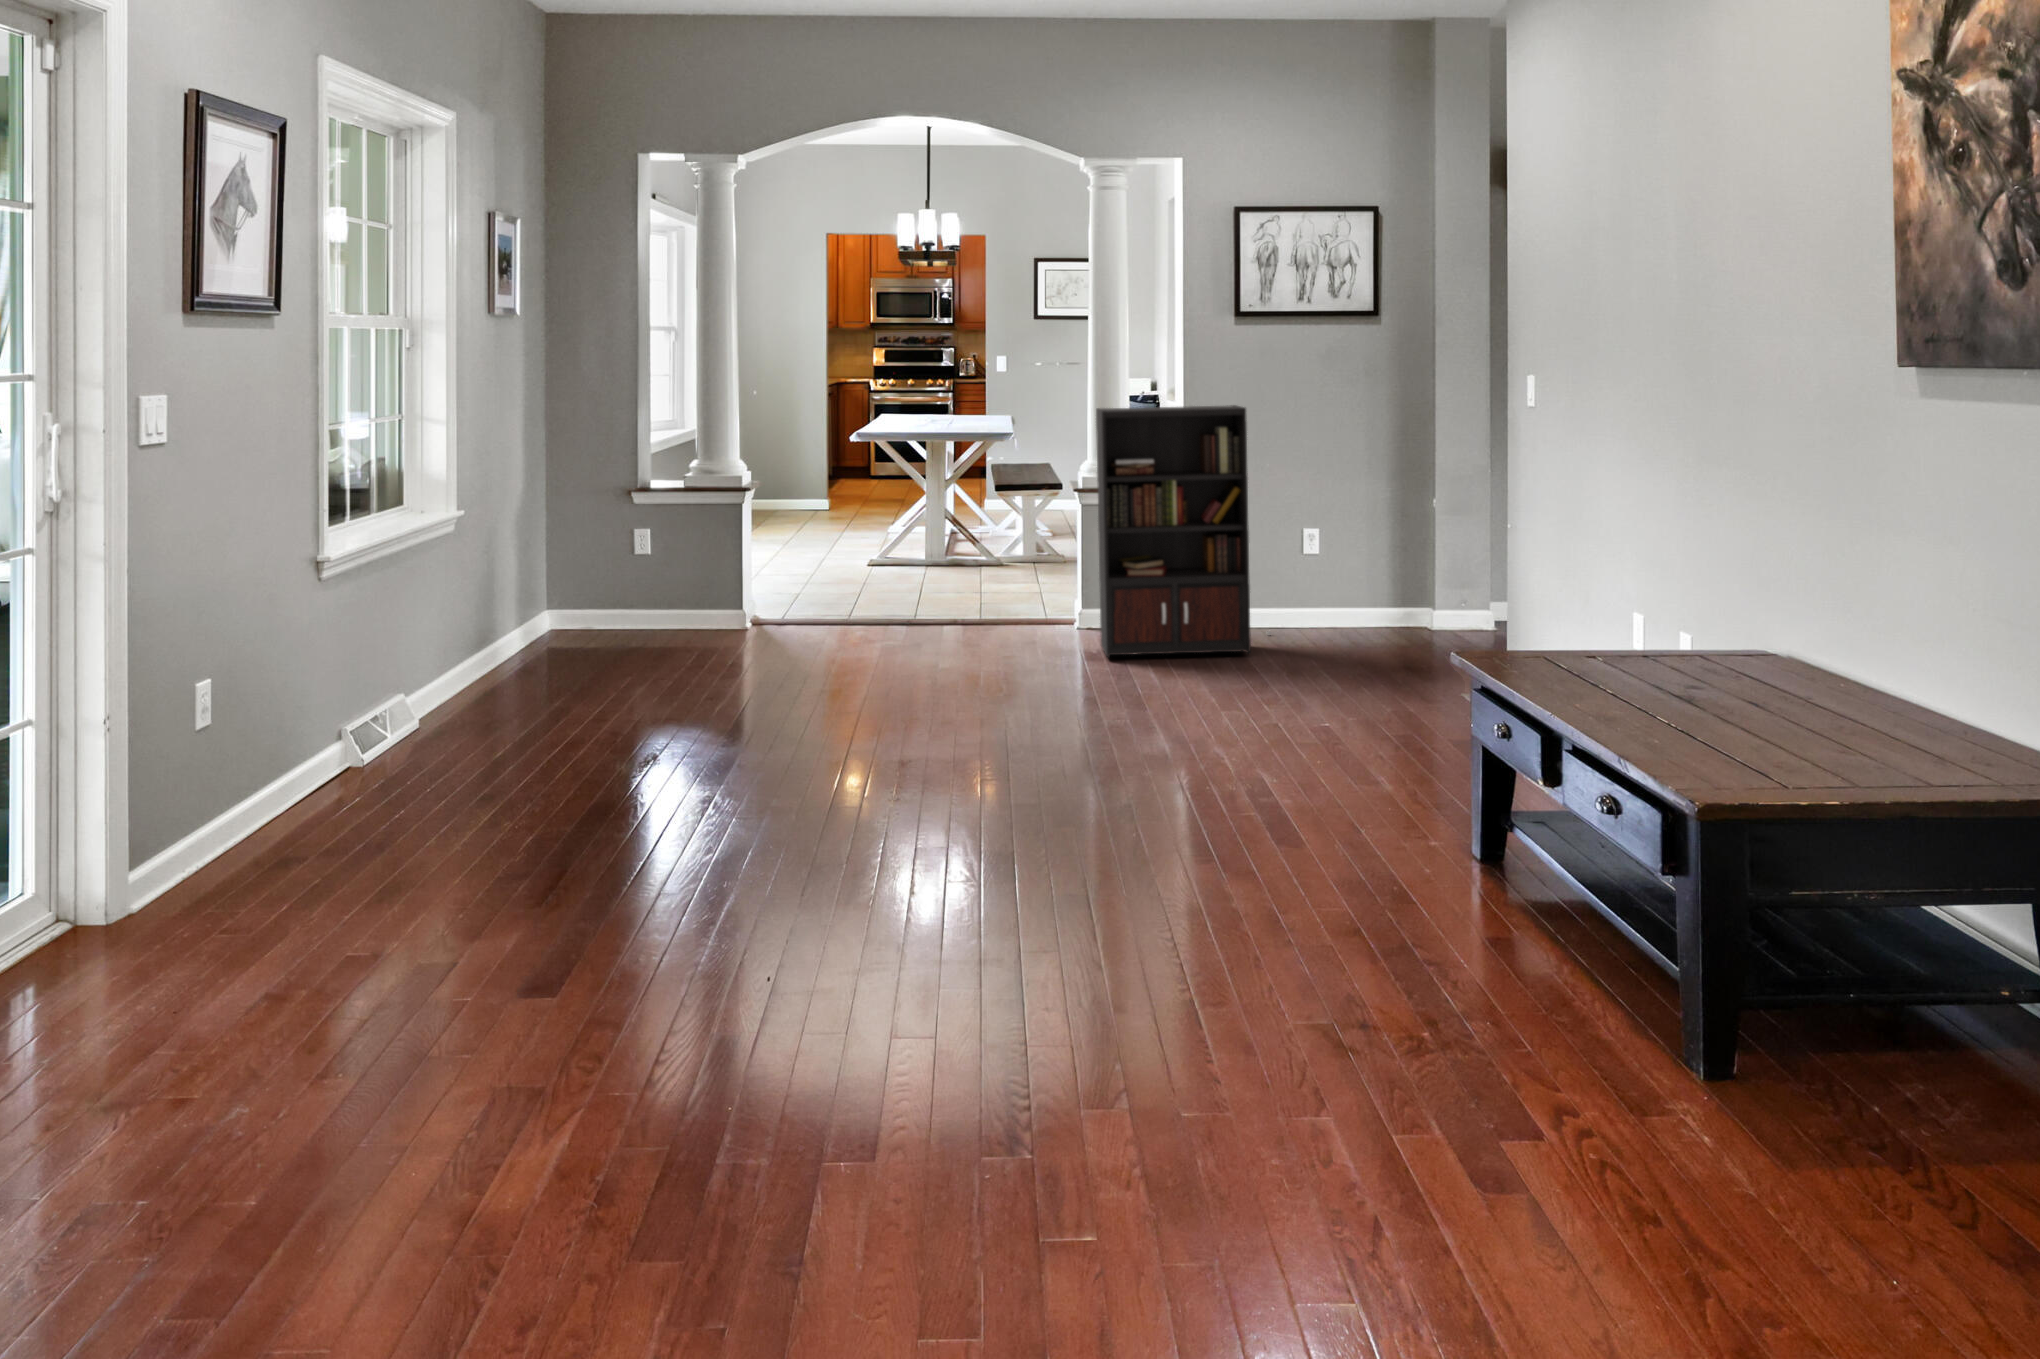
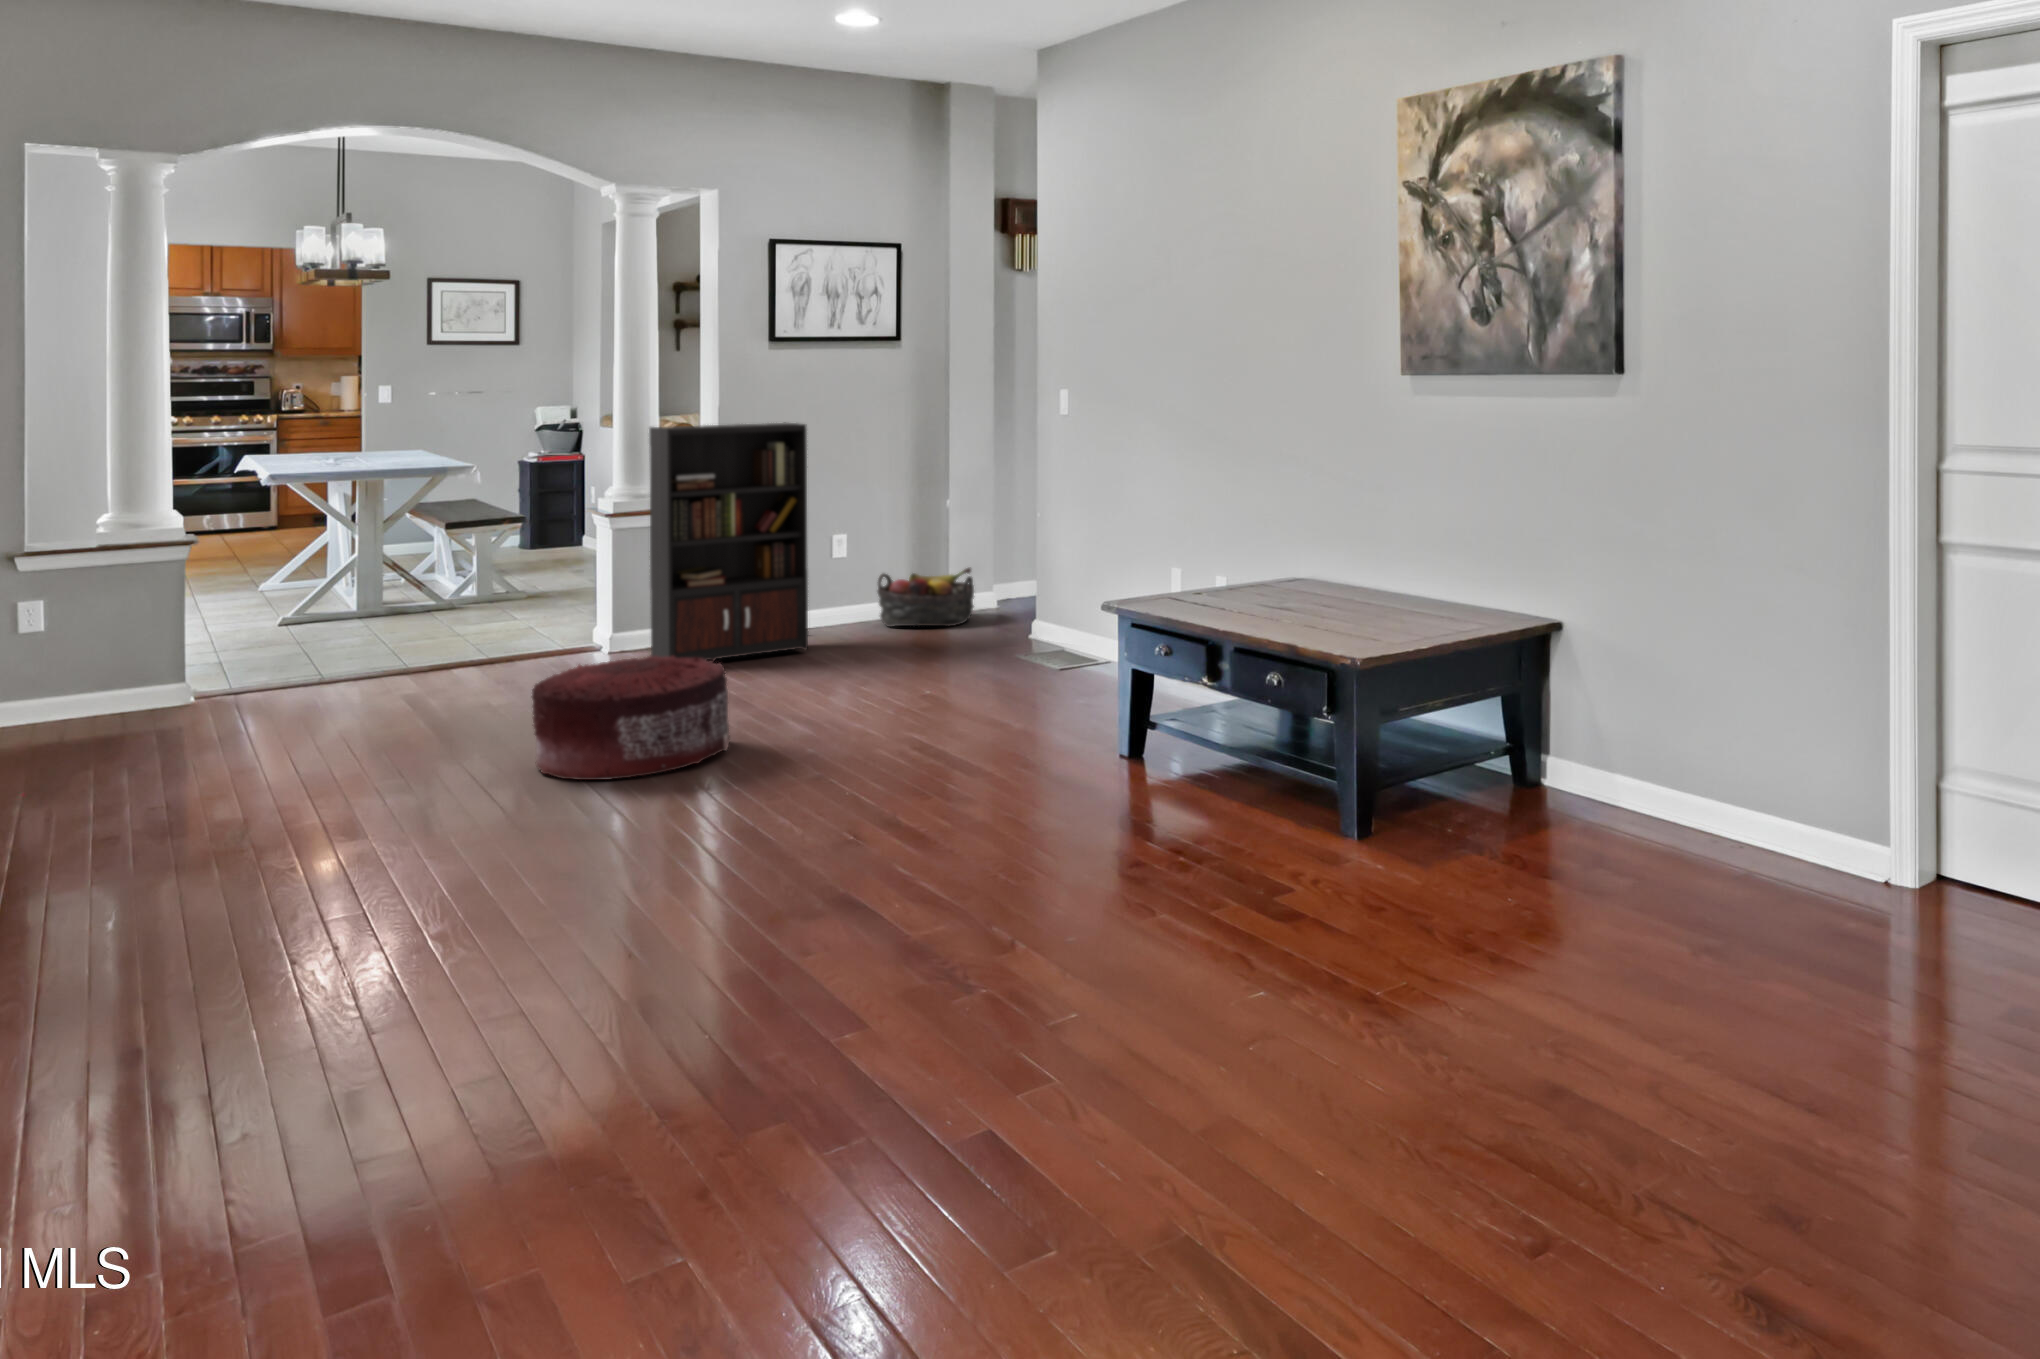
basket: none [1349,573,1459,641] -> present [877,568,974,626]
pouf: none [889,652,1083,782] -> present [531,655,730,780]

